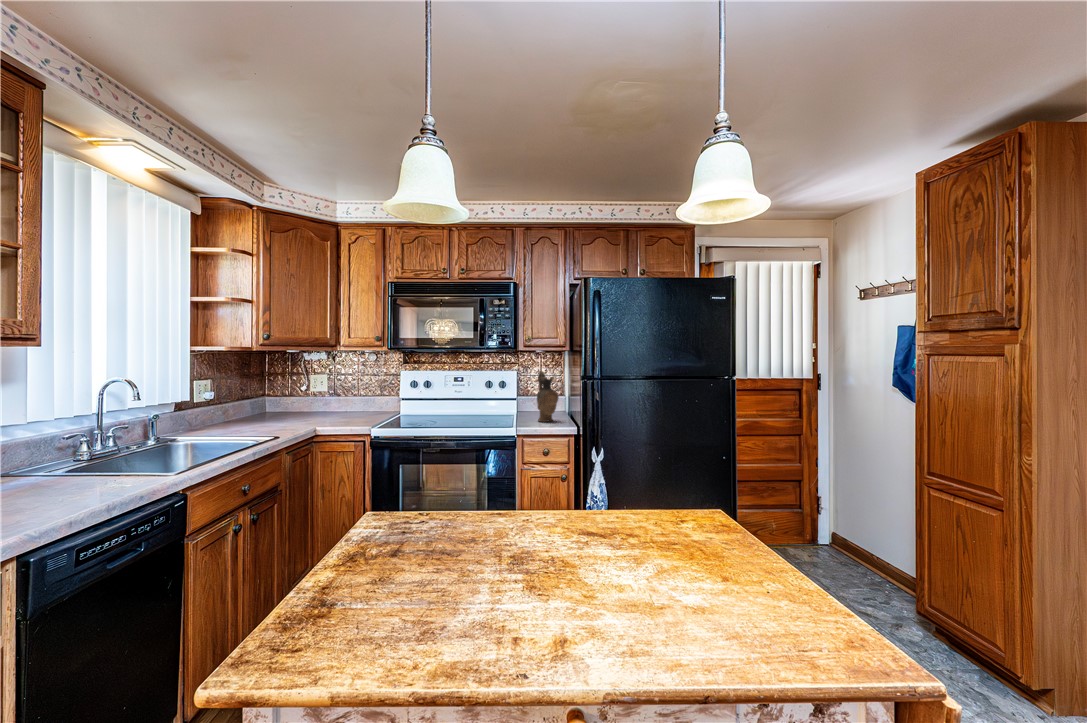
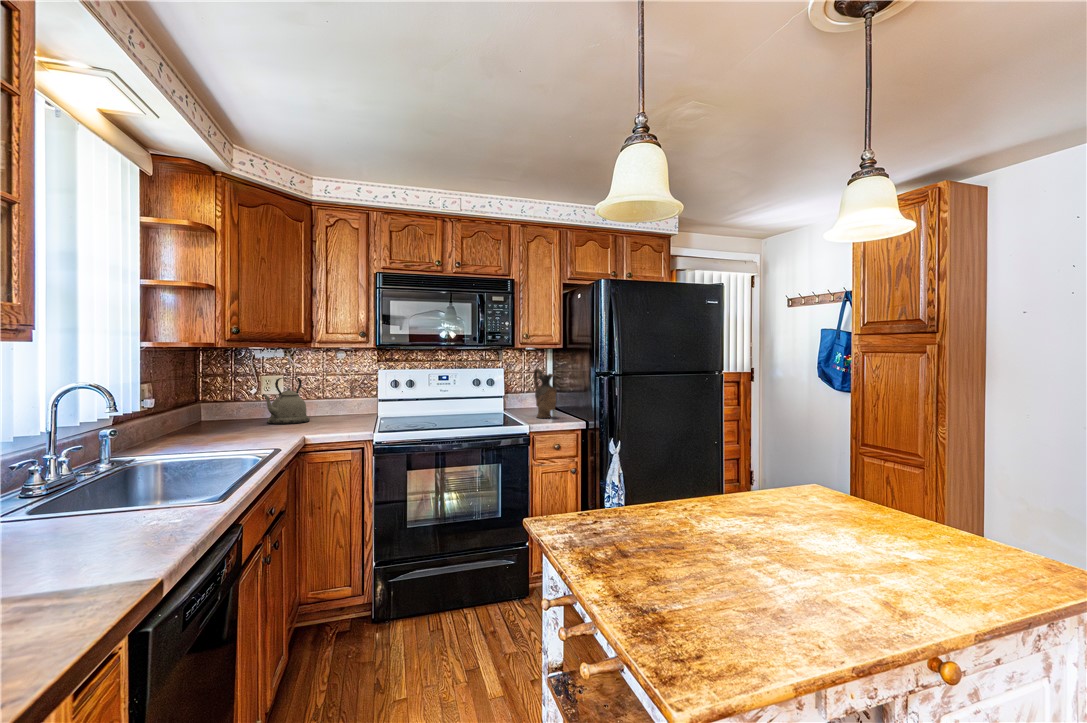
kettle: none [291,377,338,418] -> present [262,377,310,424]

